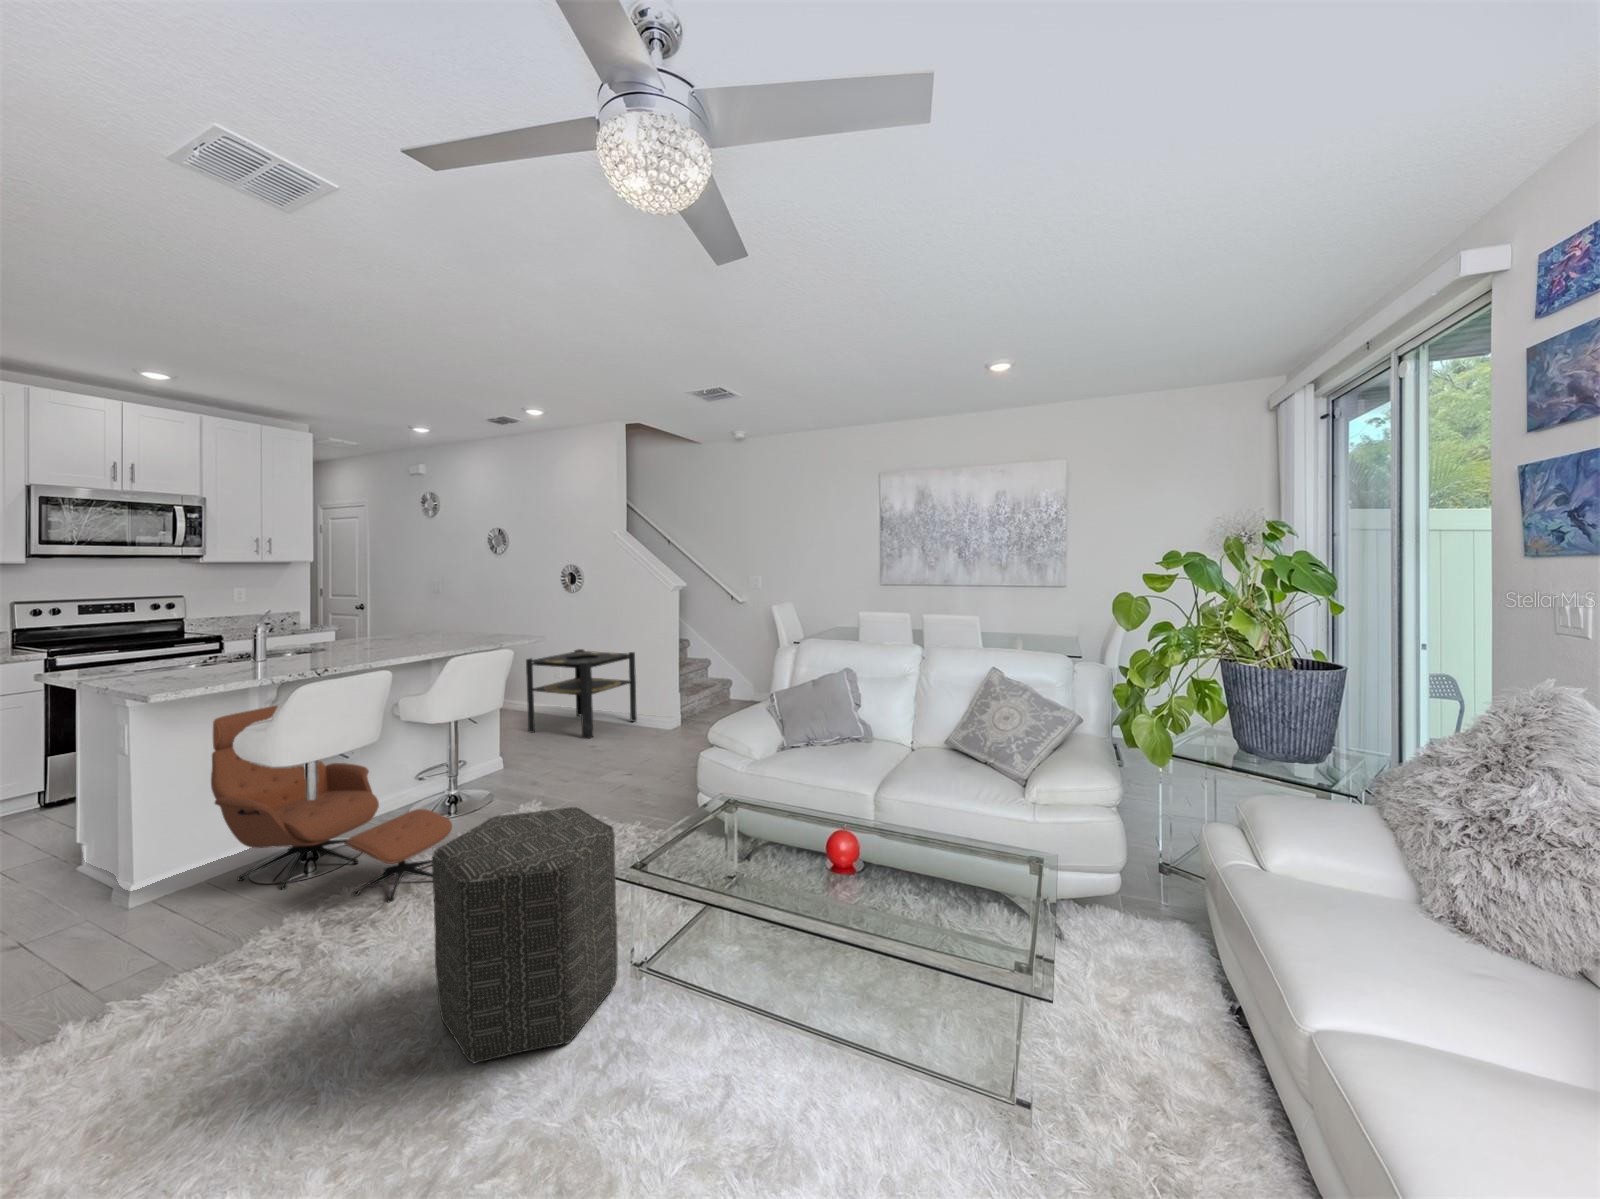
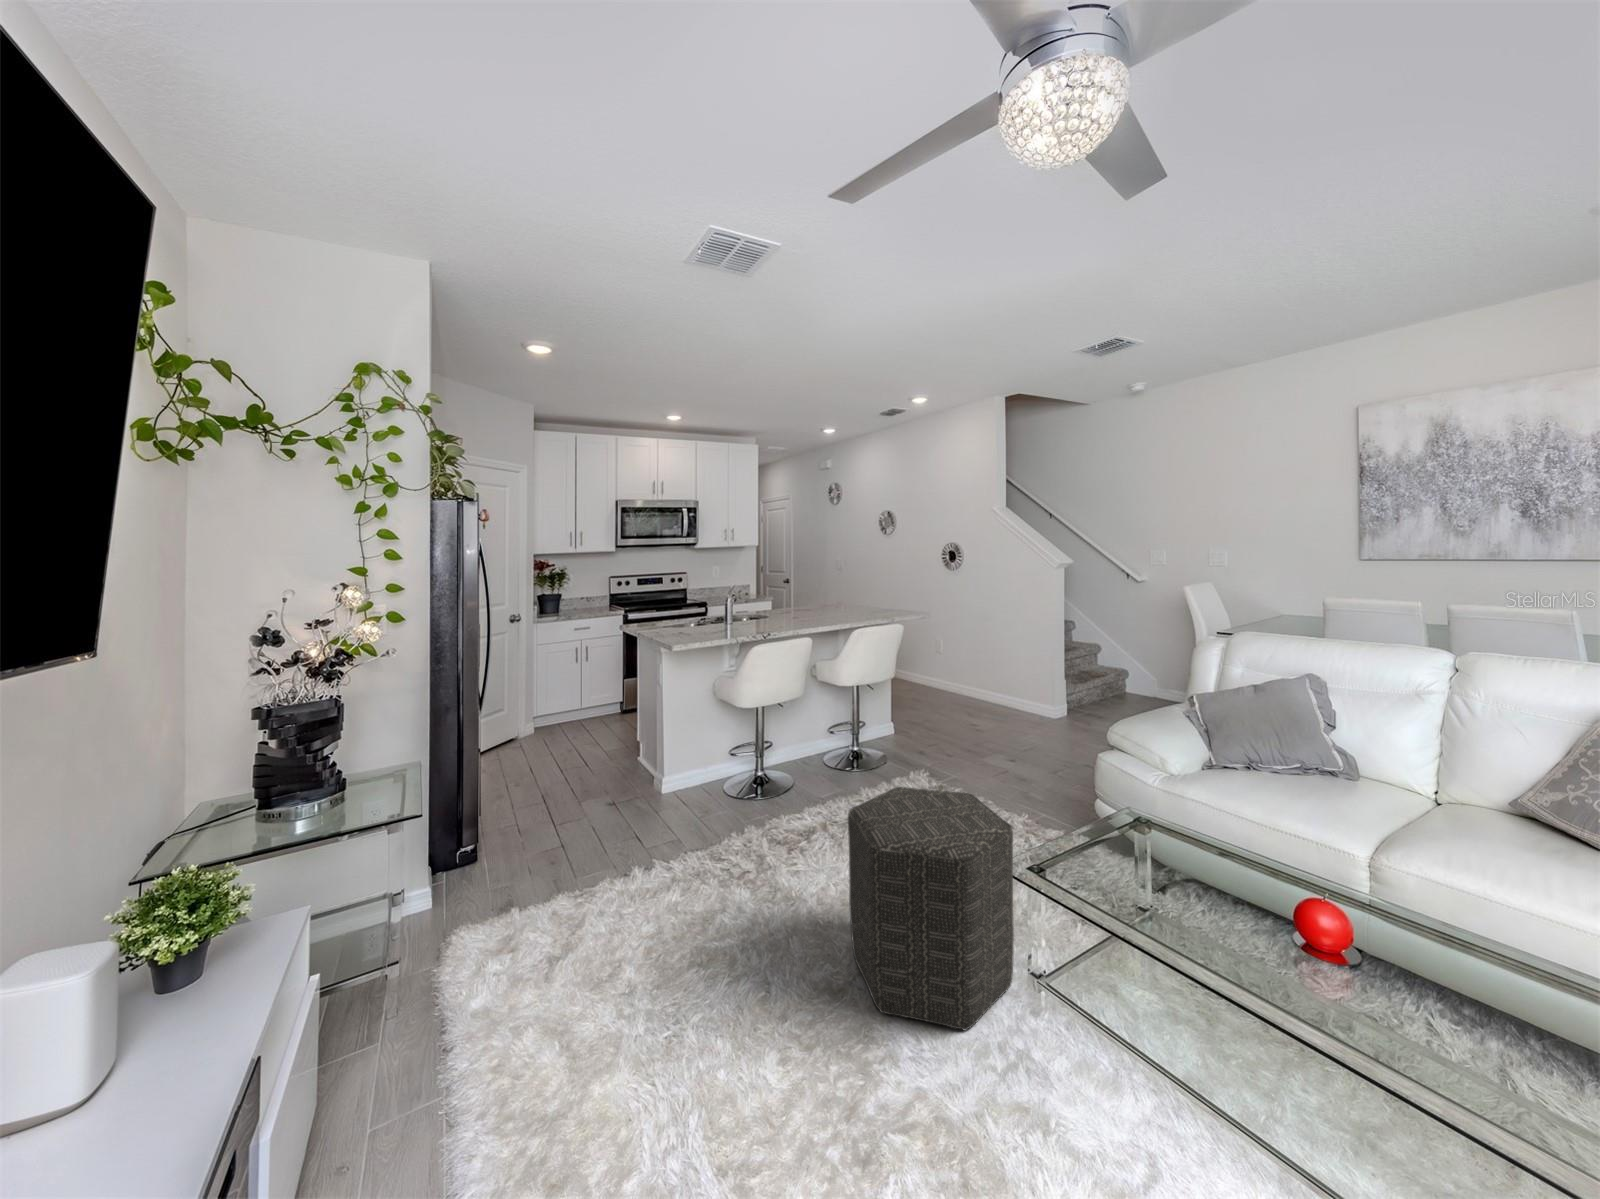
side table: present [526,649,637,739] -> none [913,626,1016,714]
lounge chair: present [211,705,452,902] -> none [703,660,858,835]

